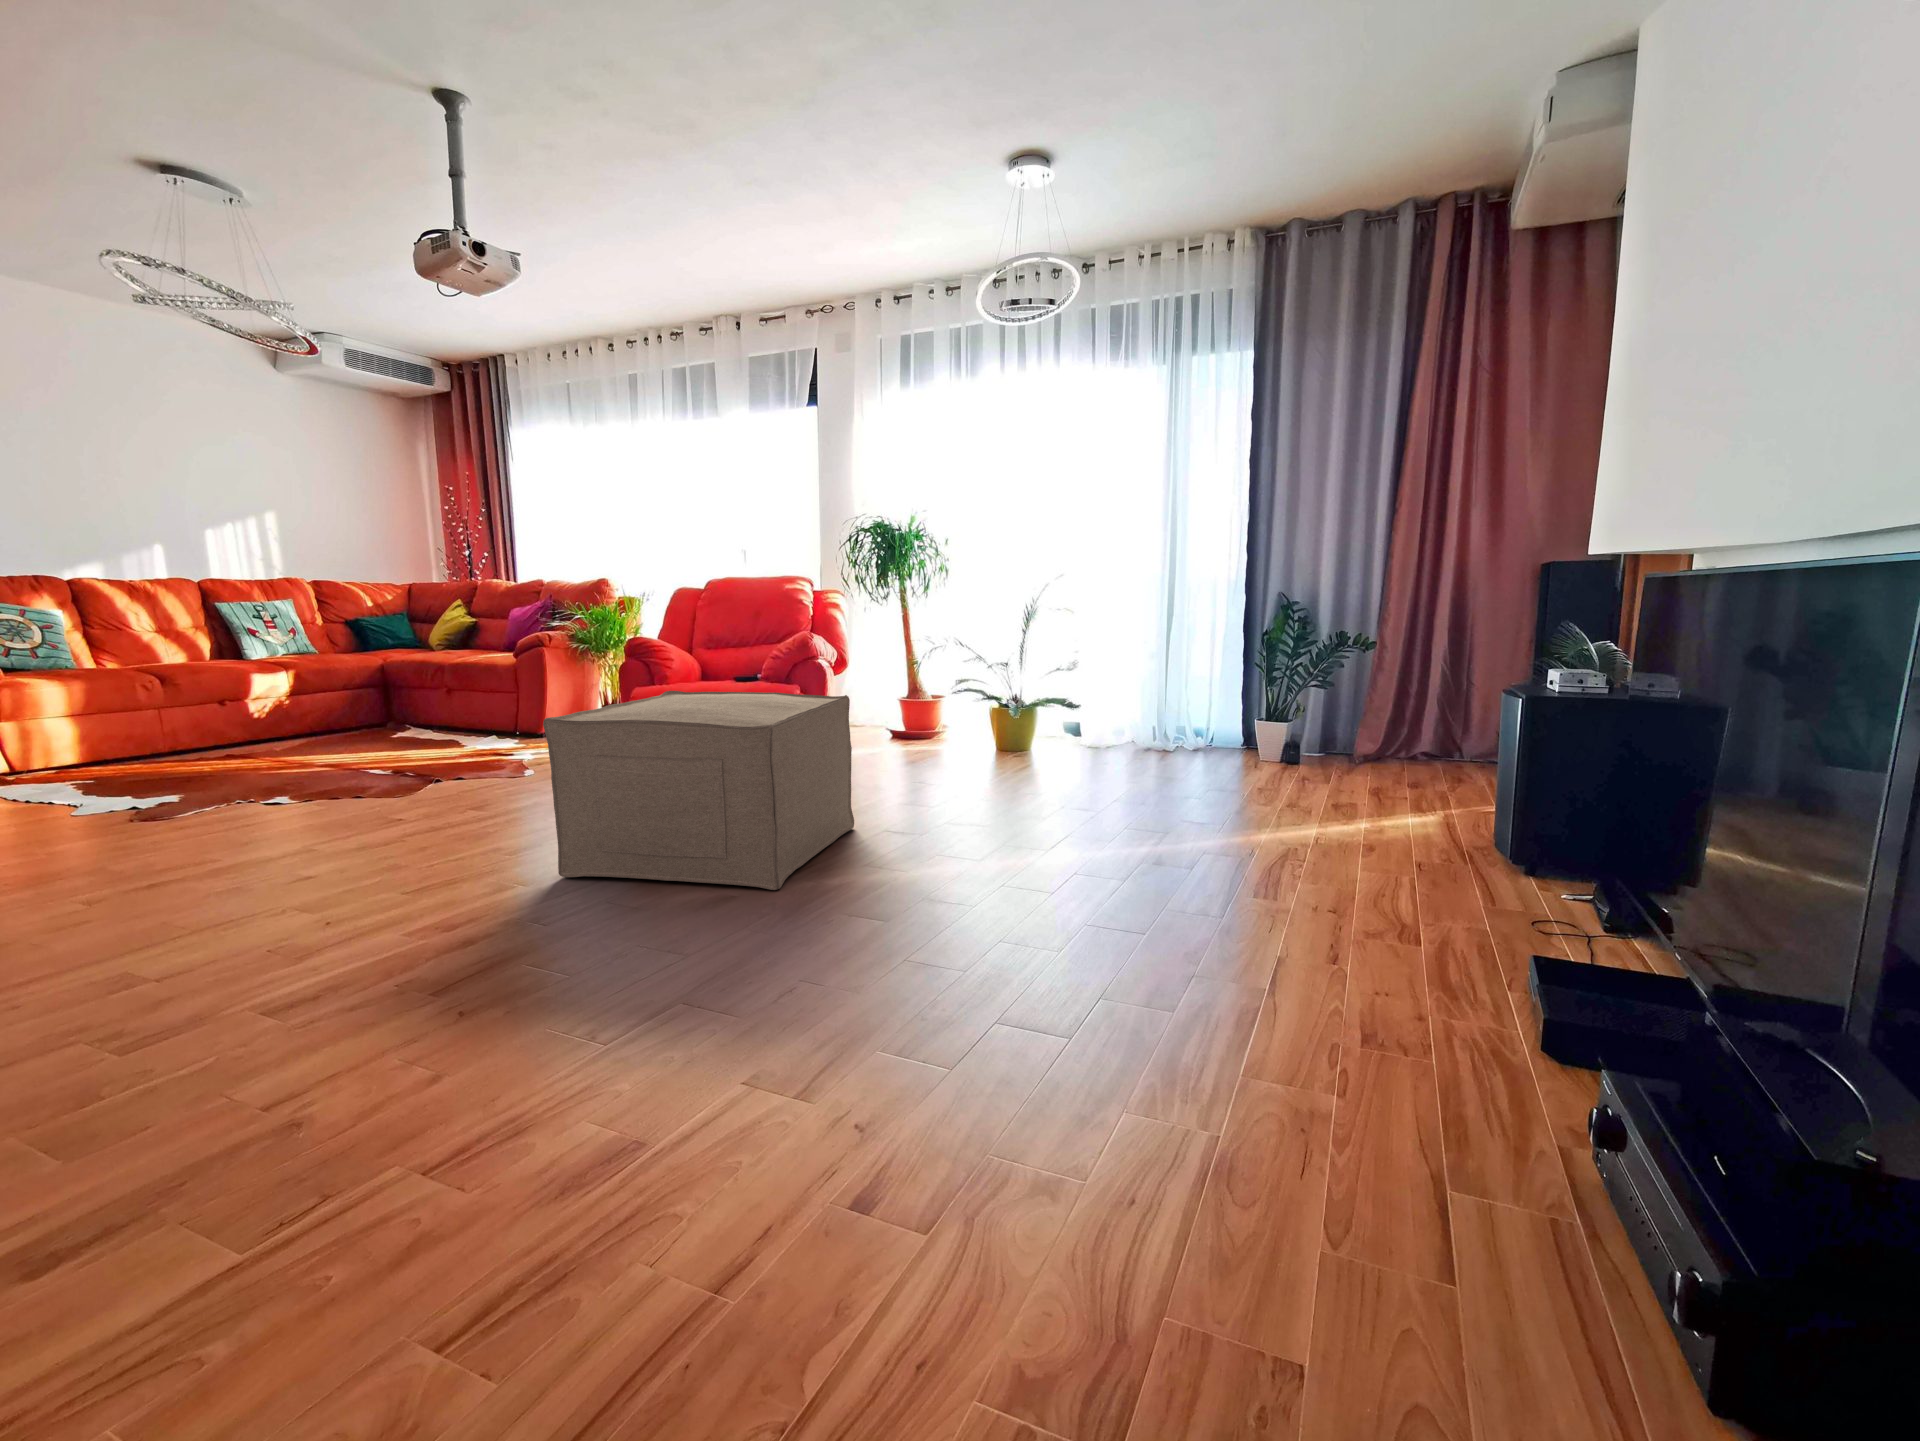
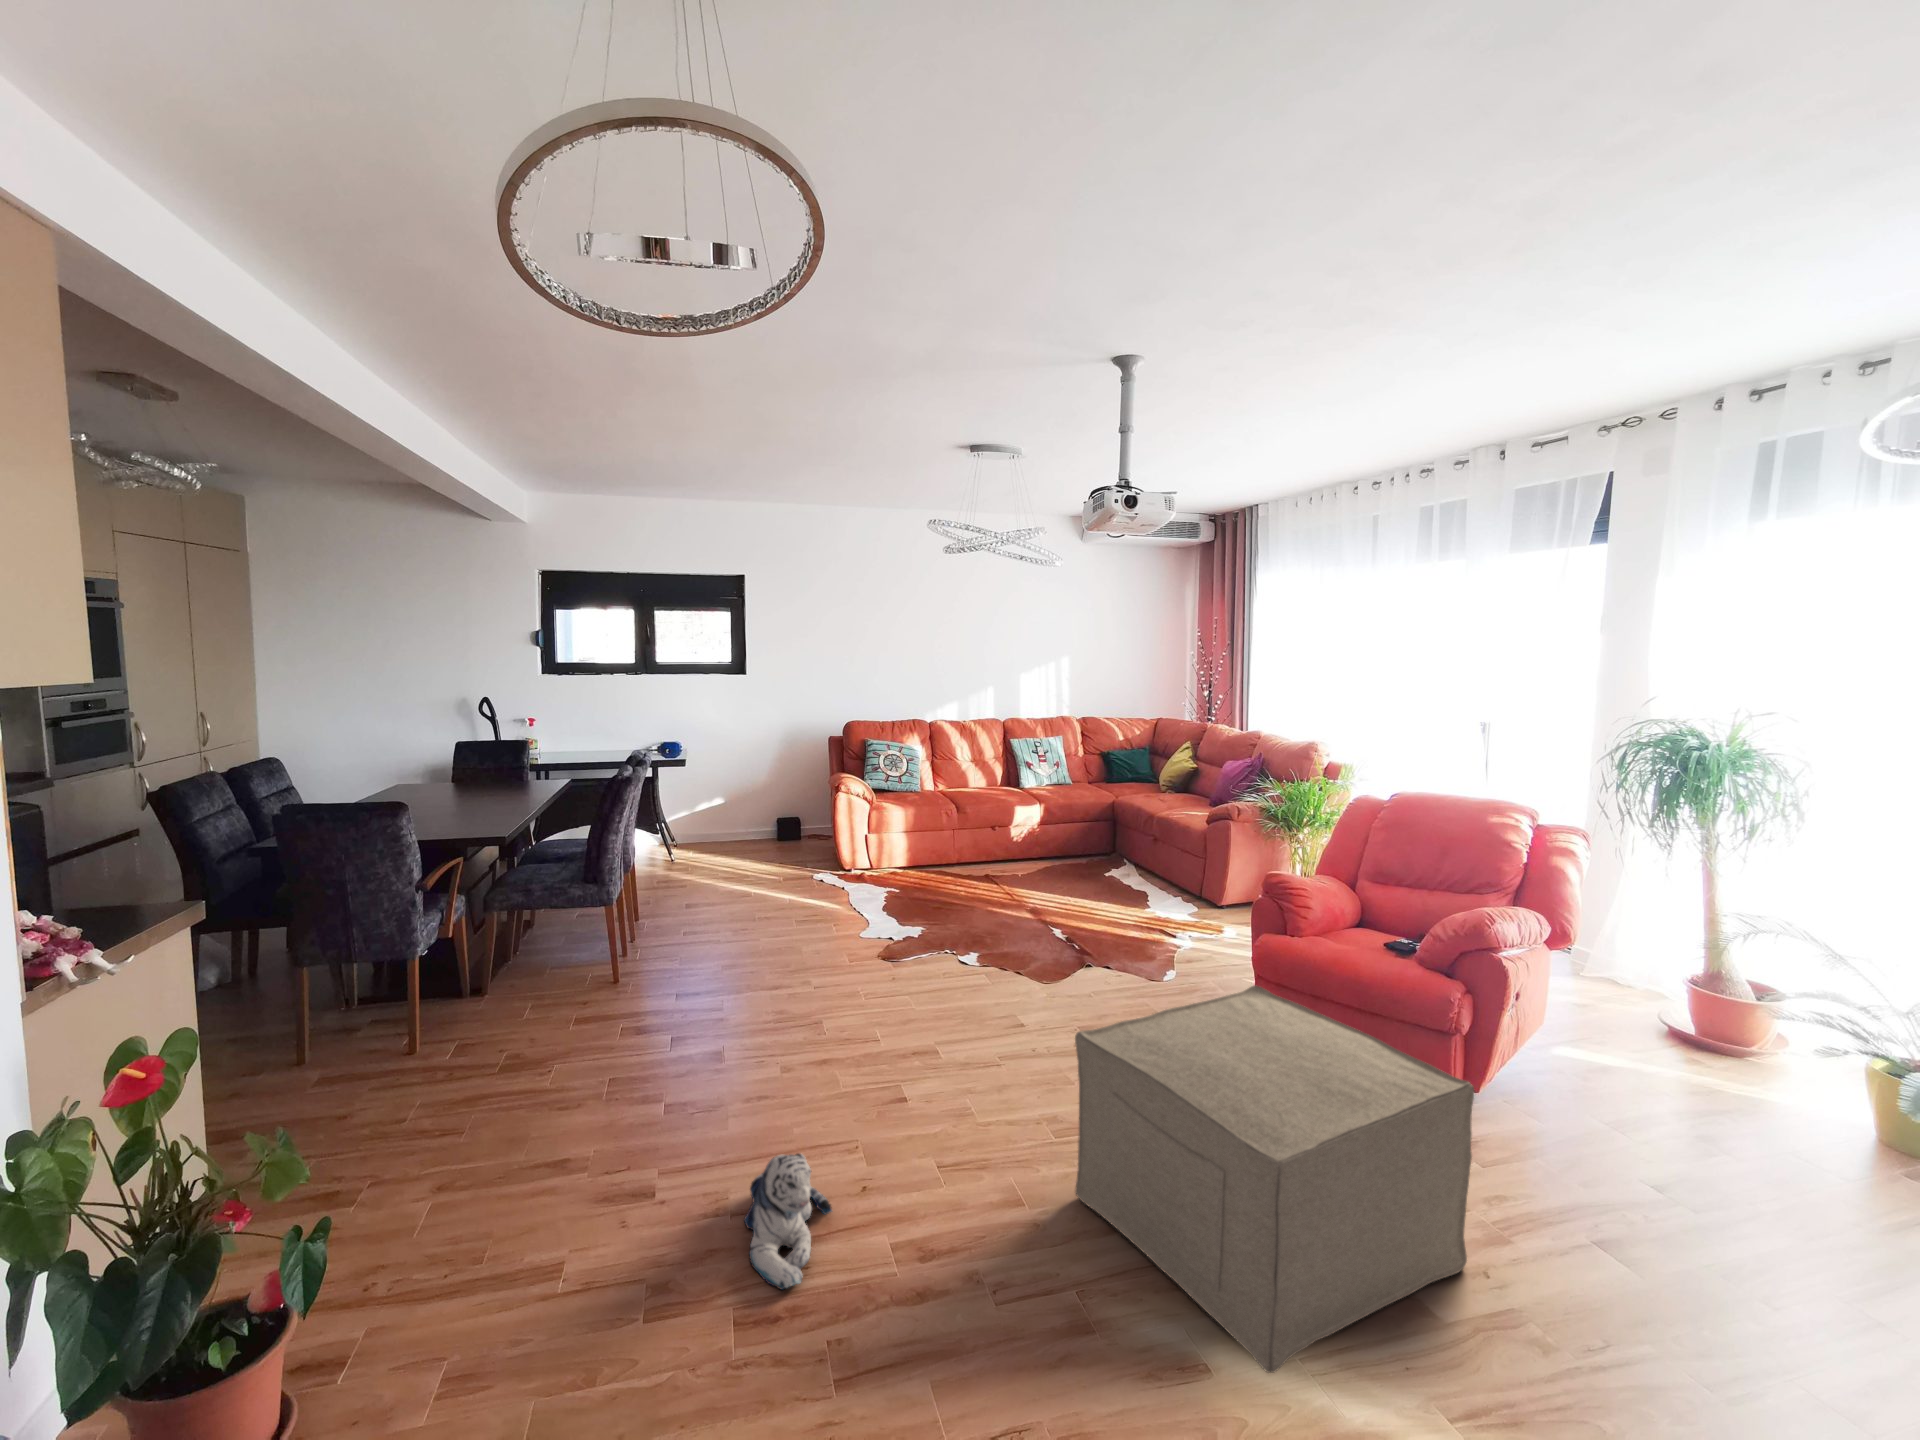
plush toy: none [156,880,306,1009] -> present [744,1153,832,1290]

